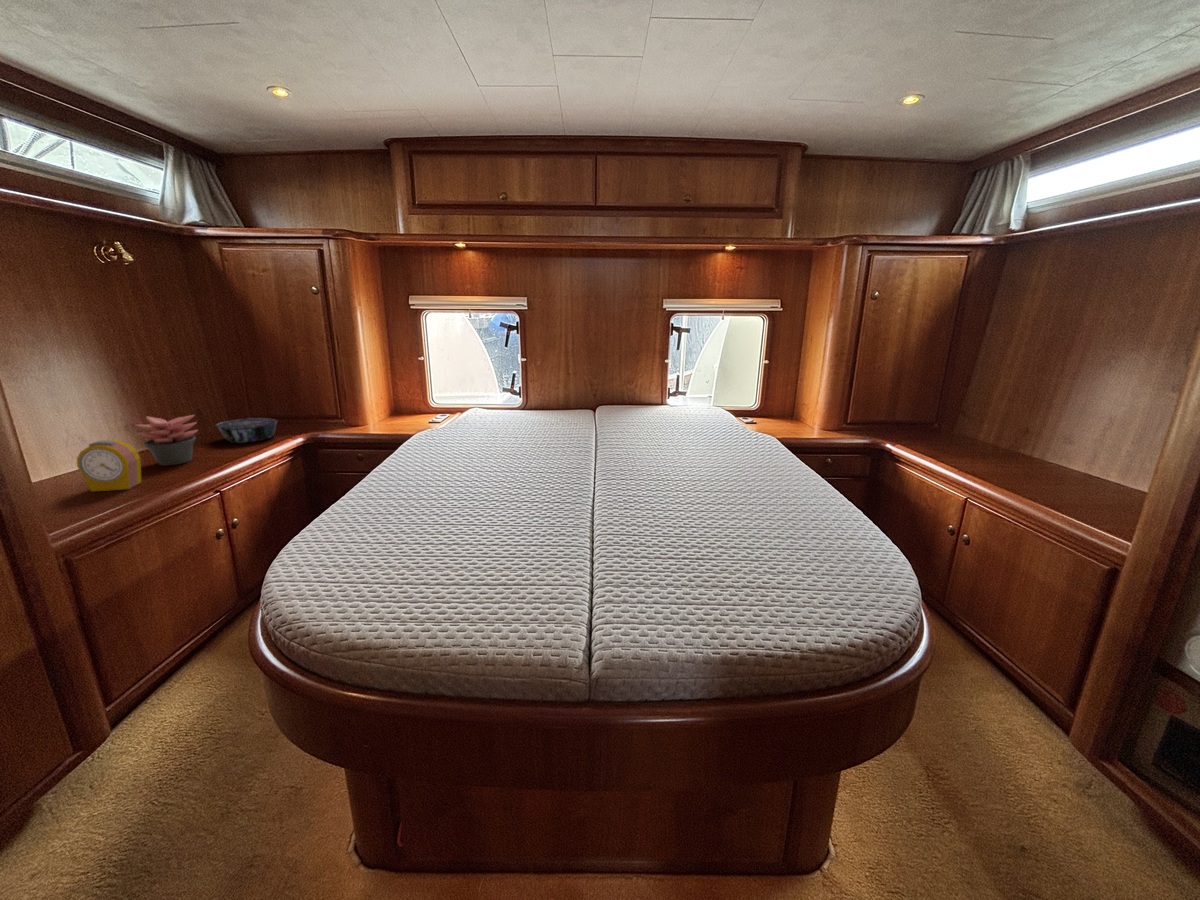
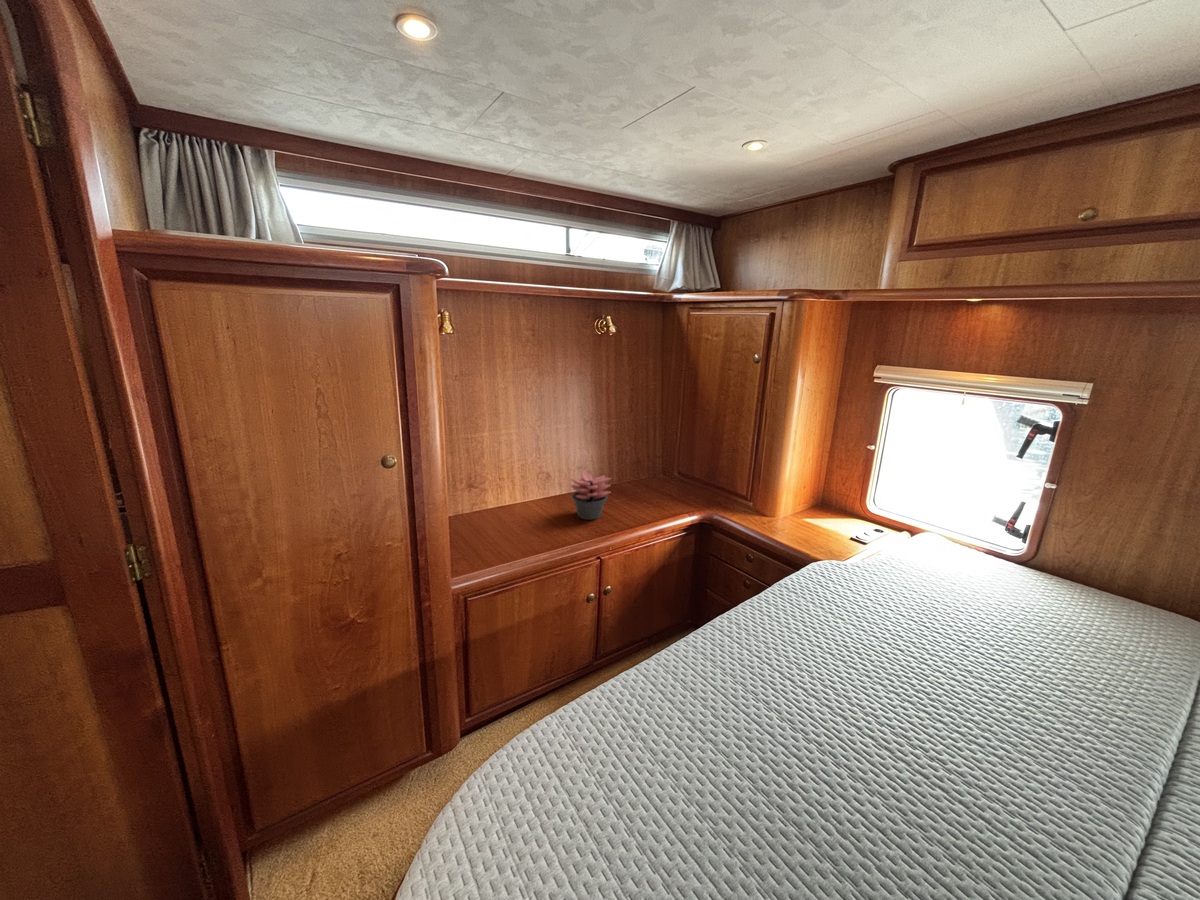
decorative bowl: present [215,418,277,443] -> none [636,479,685,509]
alarm clock: present [77,440,141,491] -> none [517,494,553,540]

